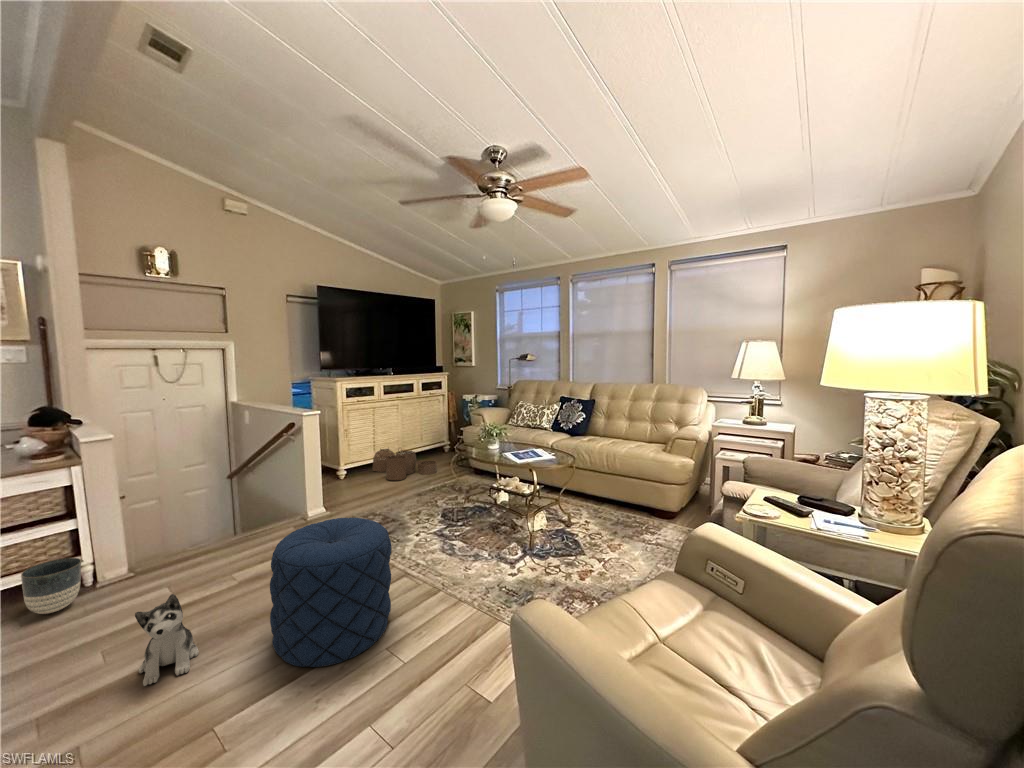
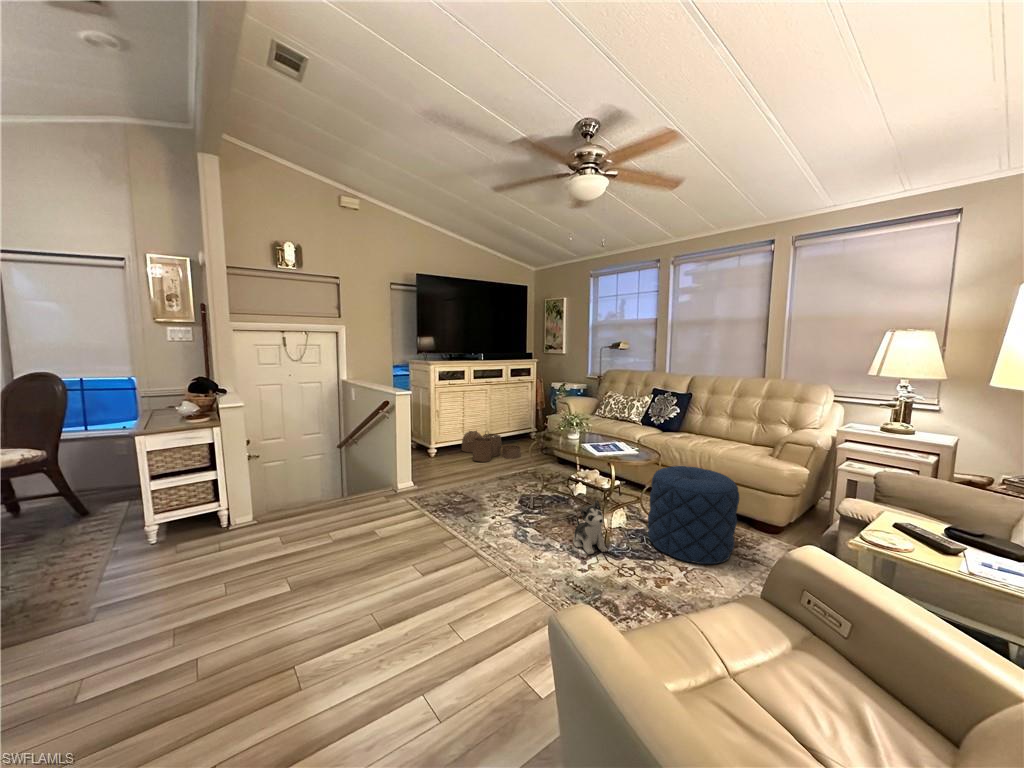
pouf: present [270,518,392,667] -> present [648,466,739,564]
planter: present [21,558,81,614] -> none [178,502,219,545]
plush toy: present [135,594,199,686] -> present [573,500,607,554]

